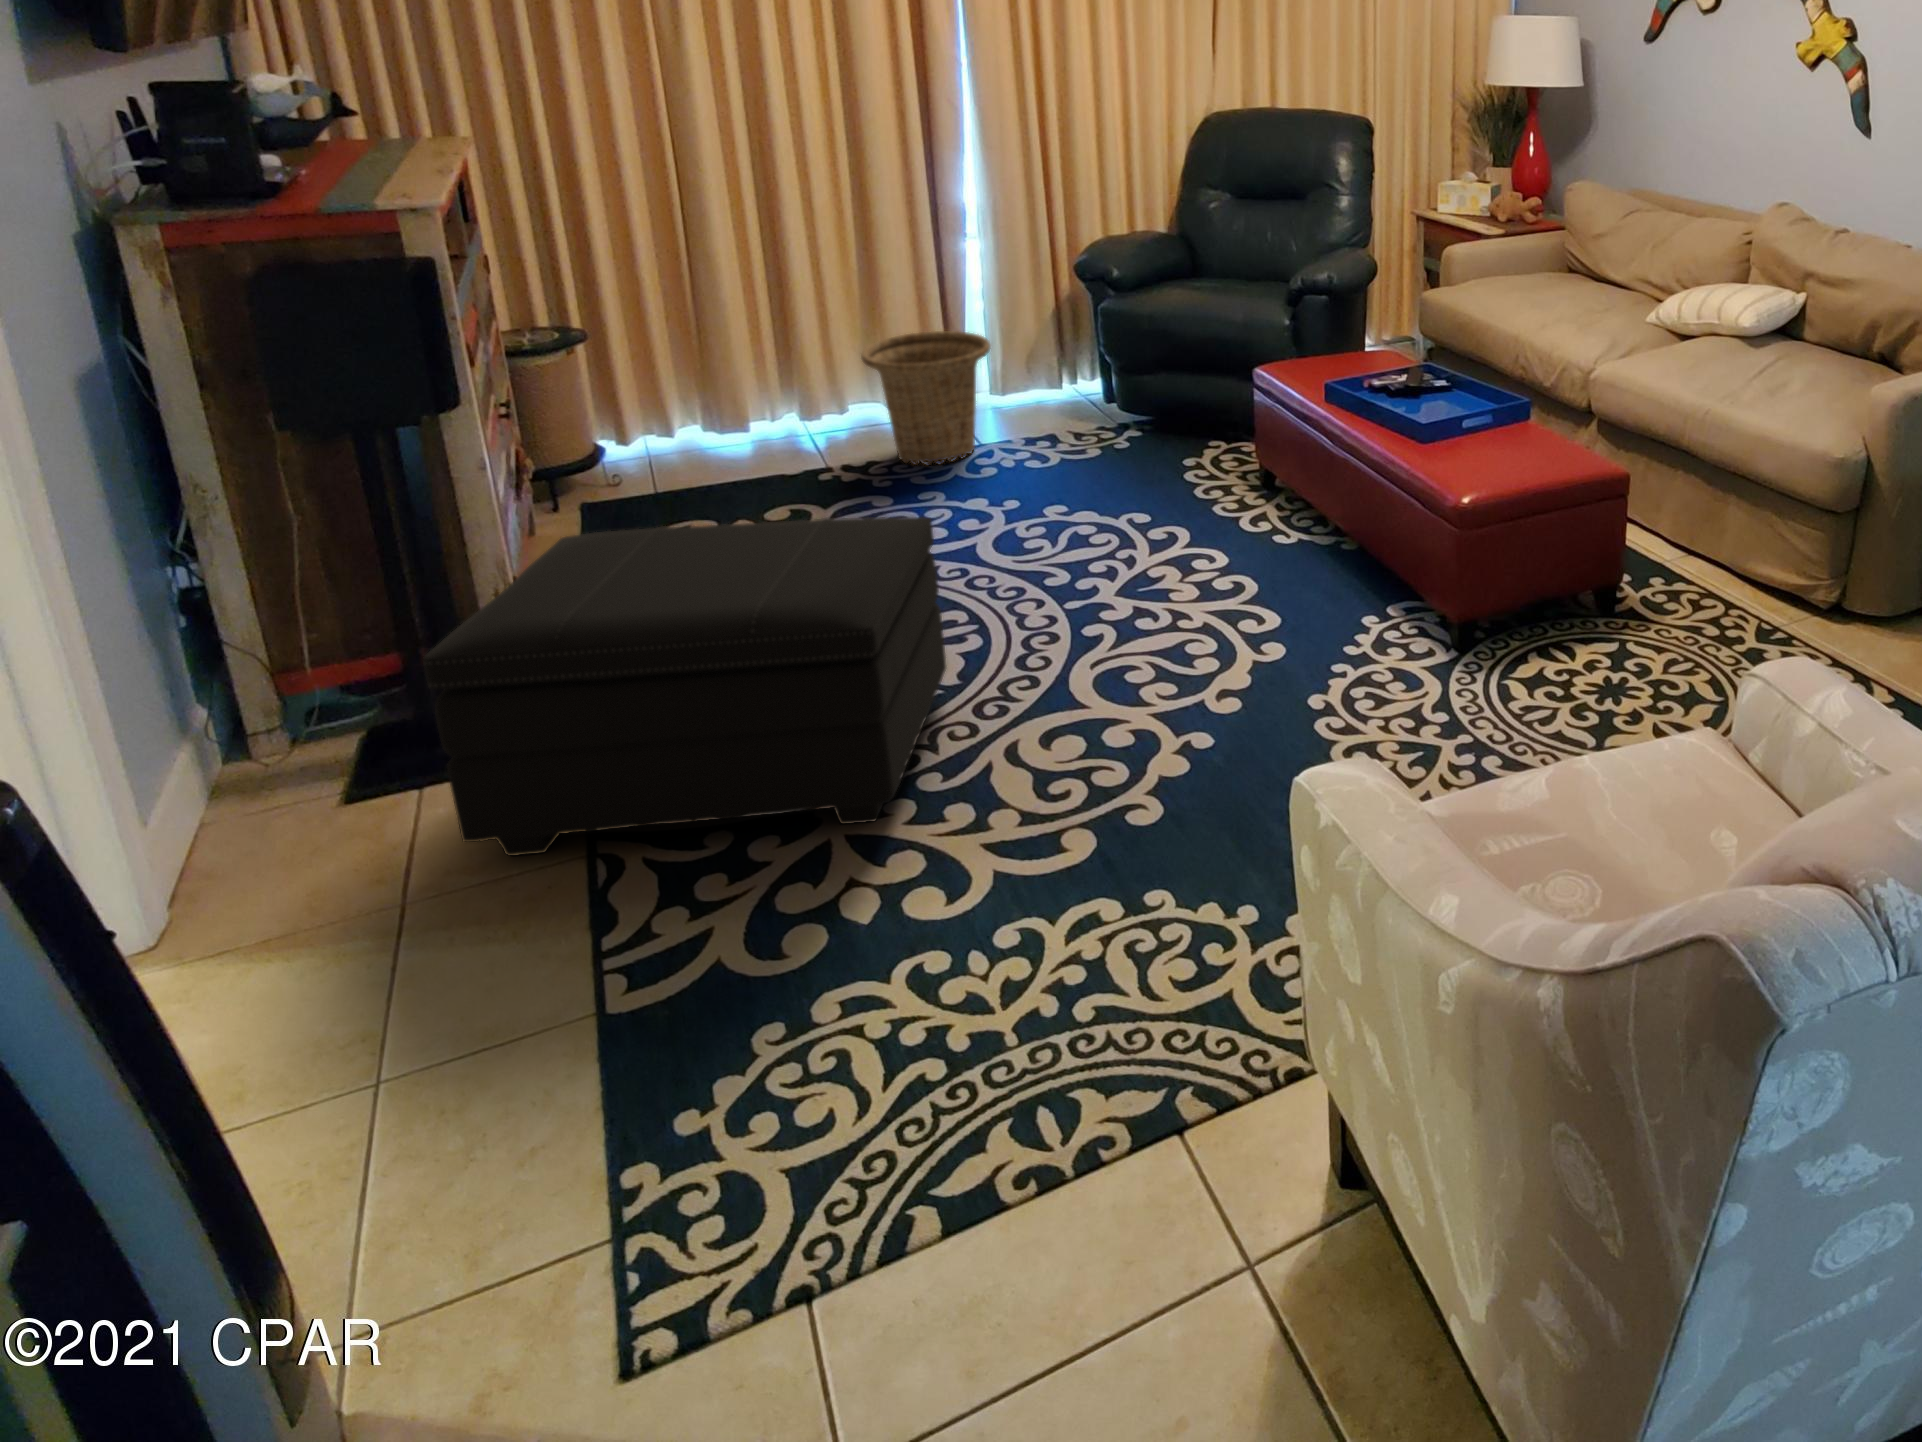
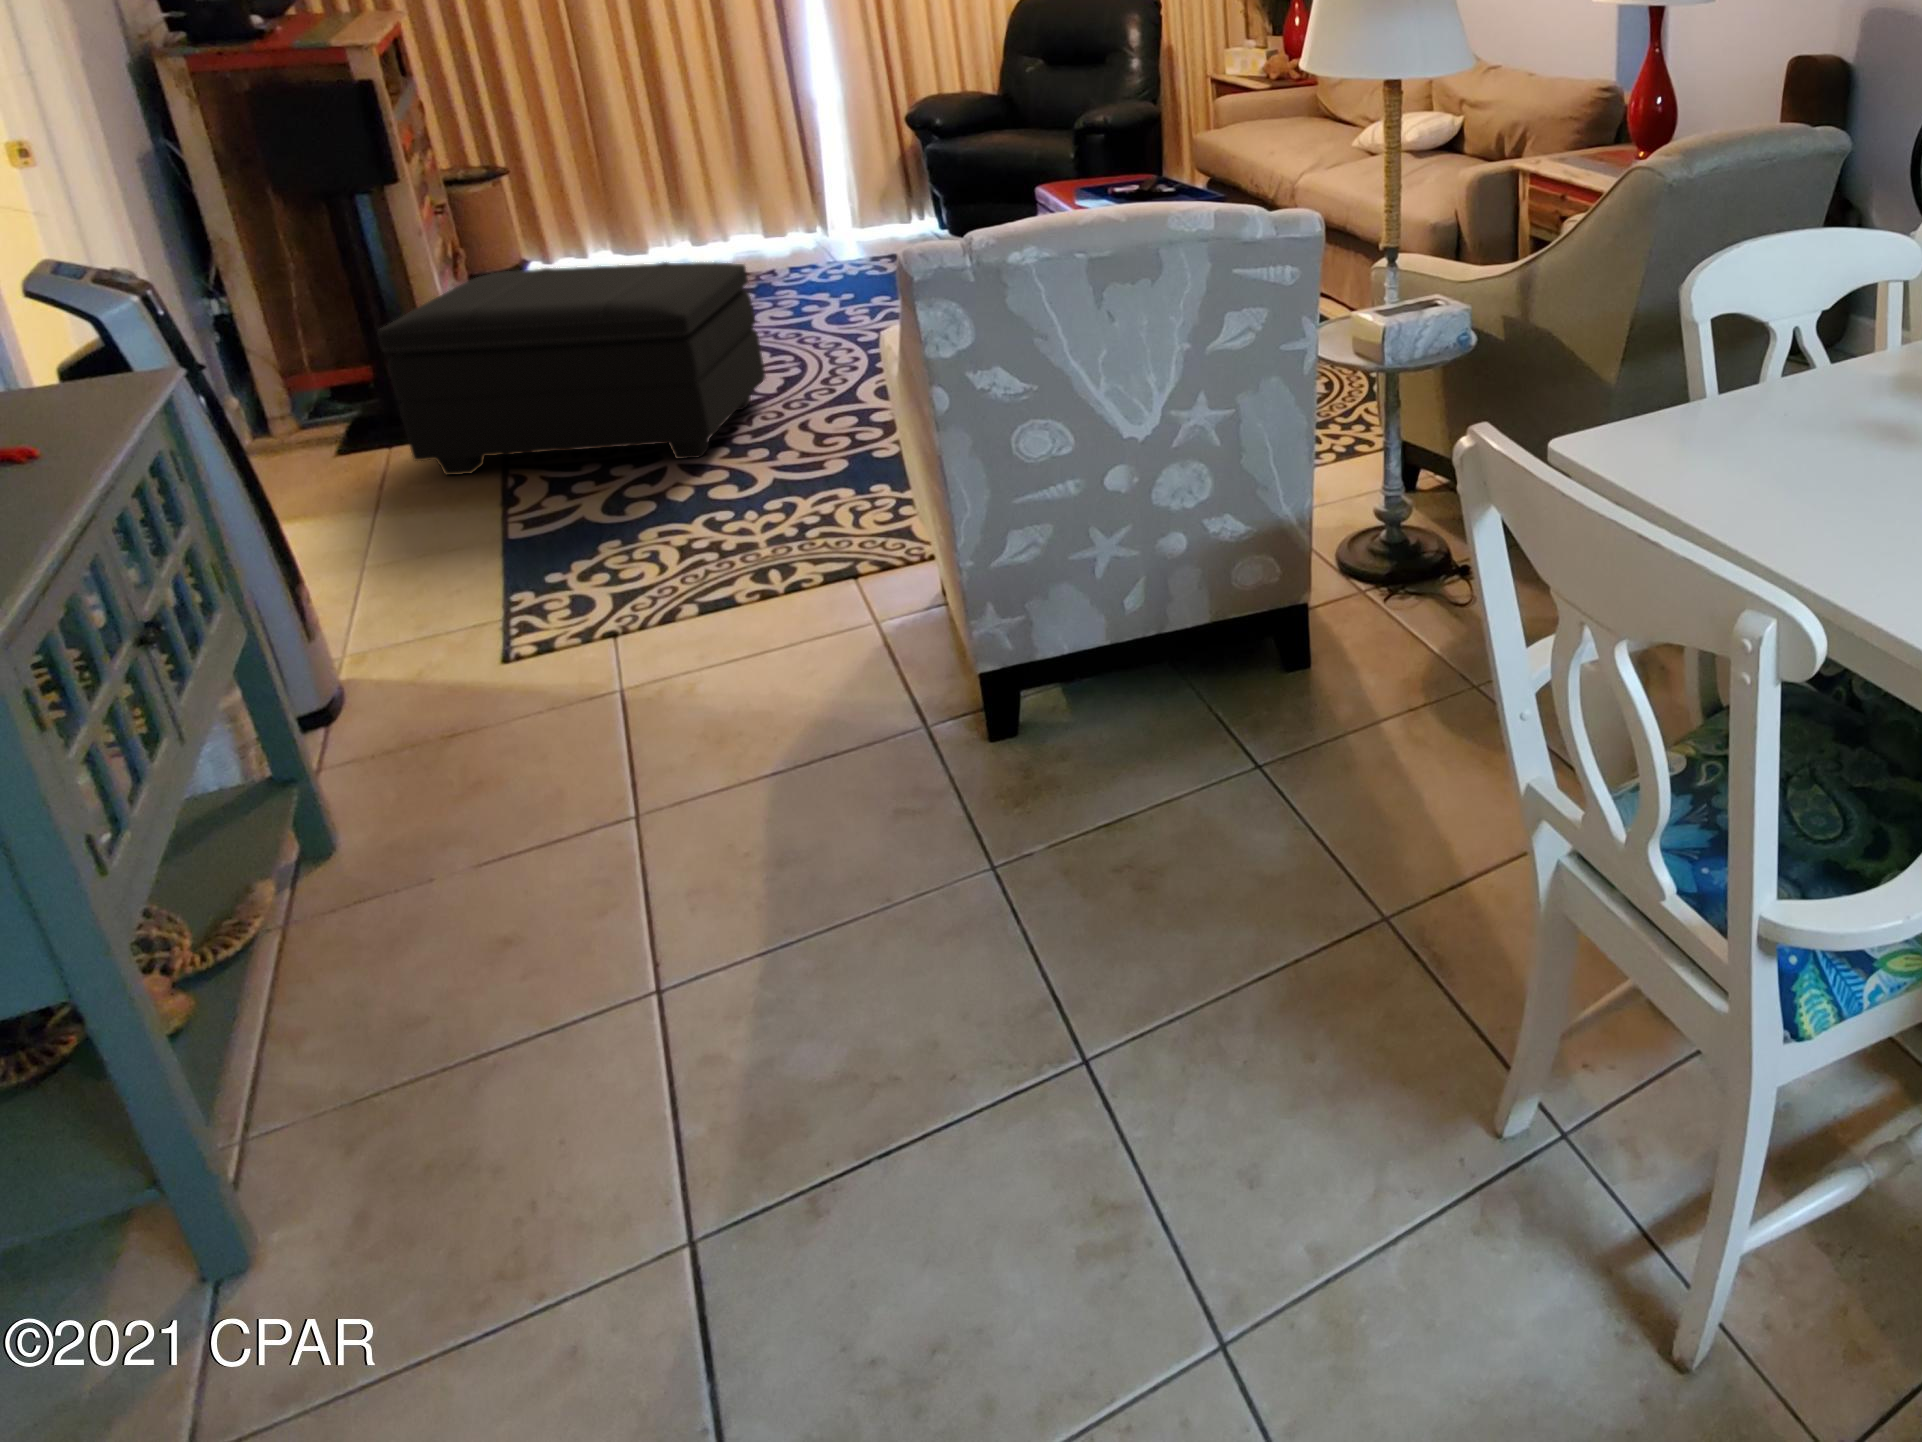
basket: present [861,331,991,465] -> none [731,171,838,275]

